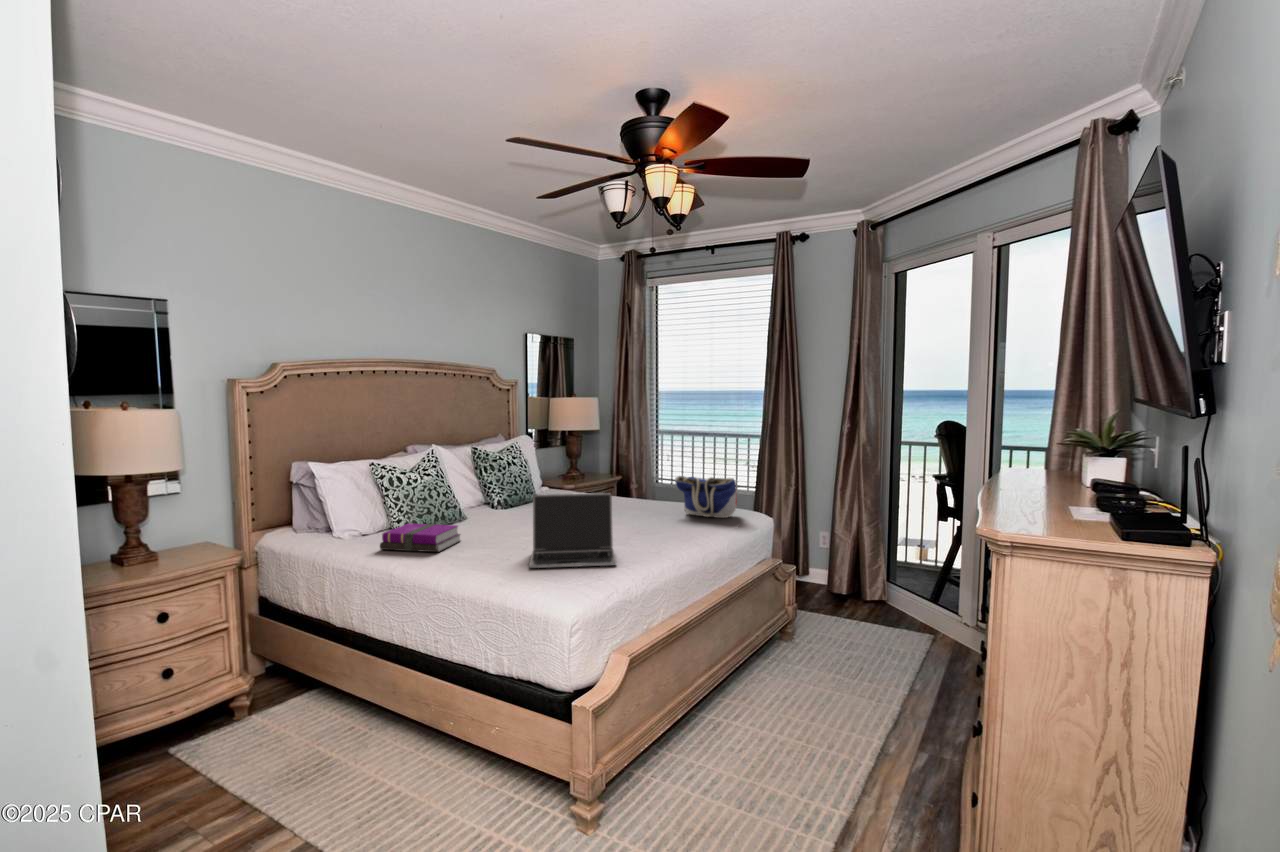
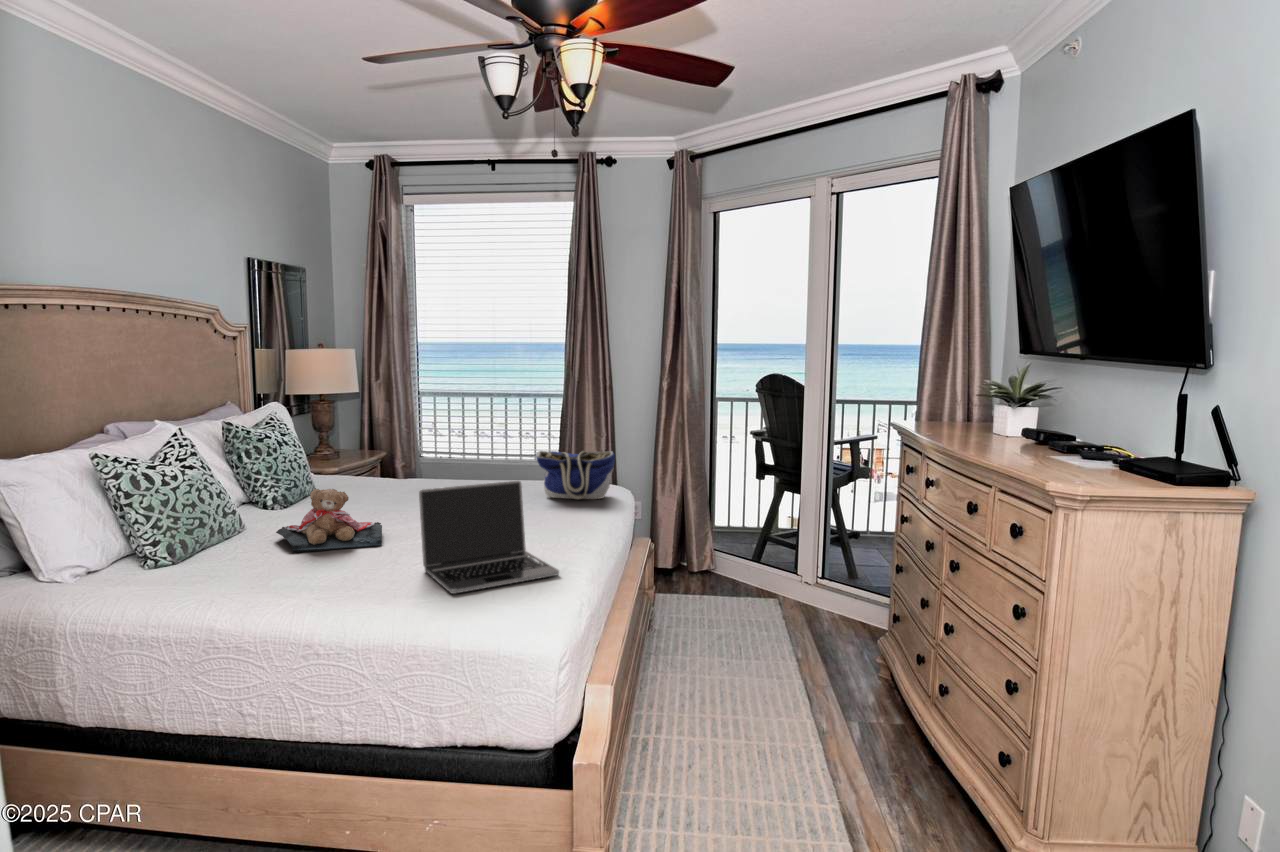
teddy bear: none [474,492,542,535] -> present [276,489,382,553]
notebook: present [380,523,460,552] -> none [159,542,285,595]

